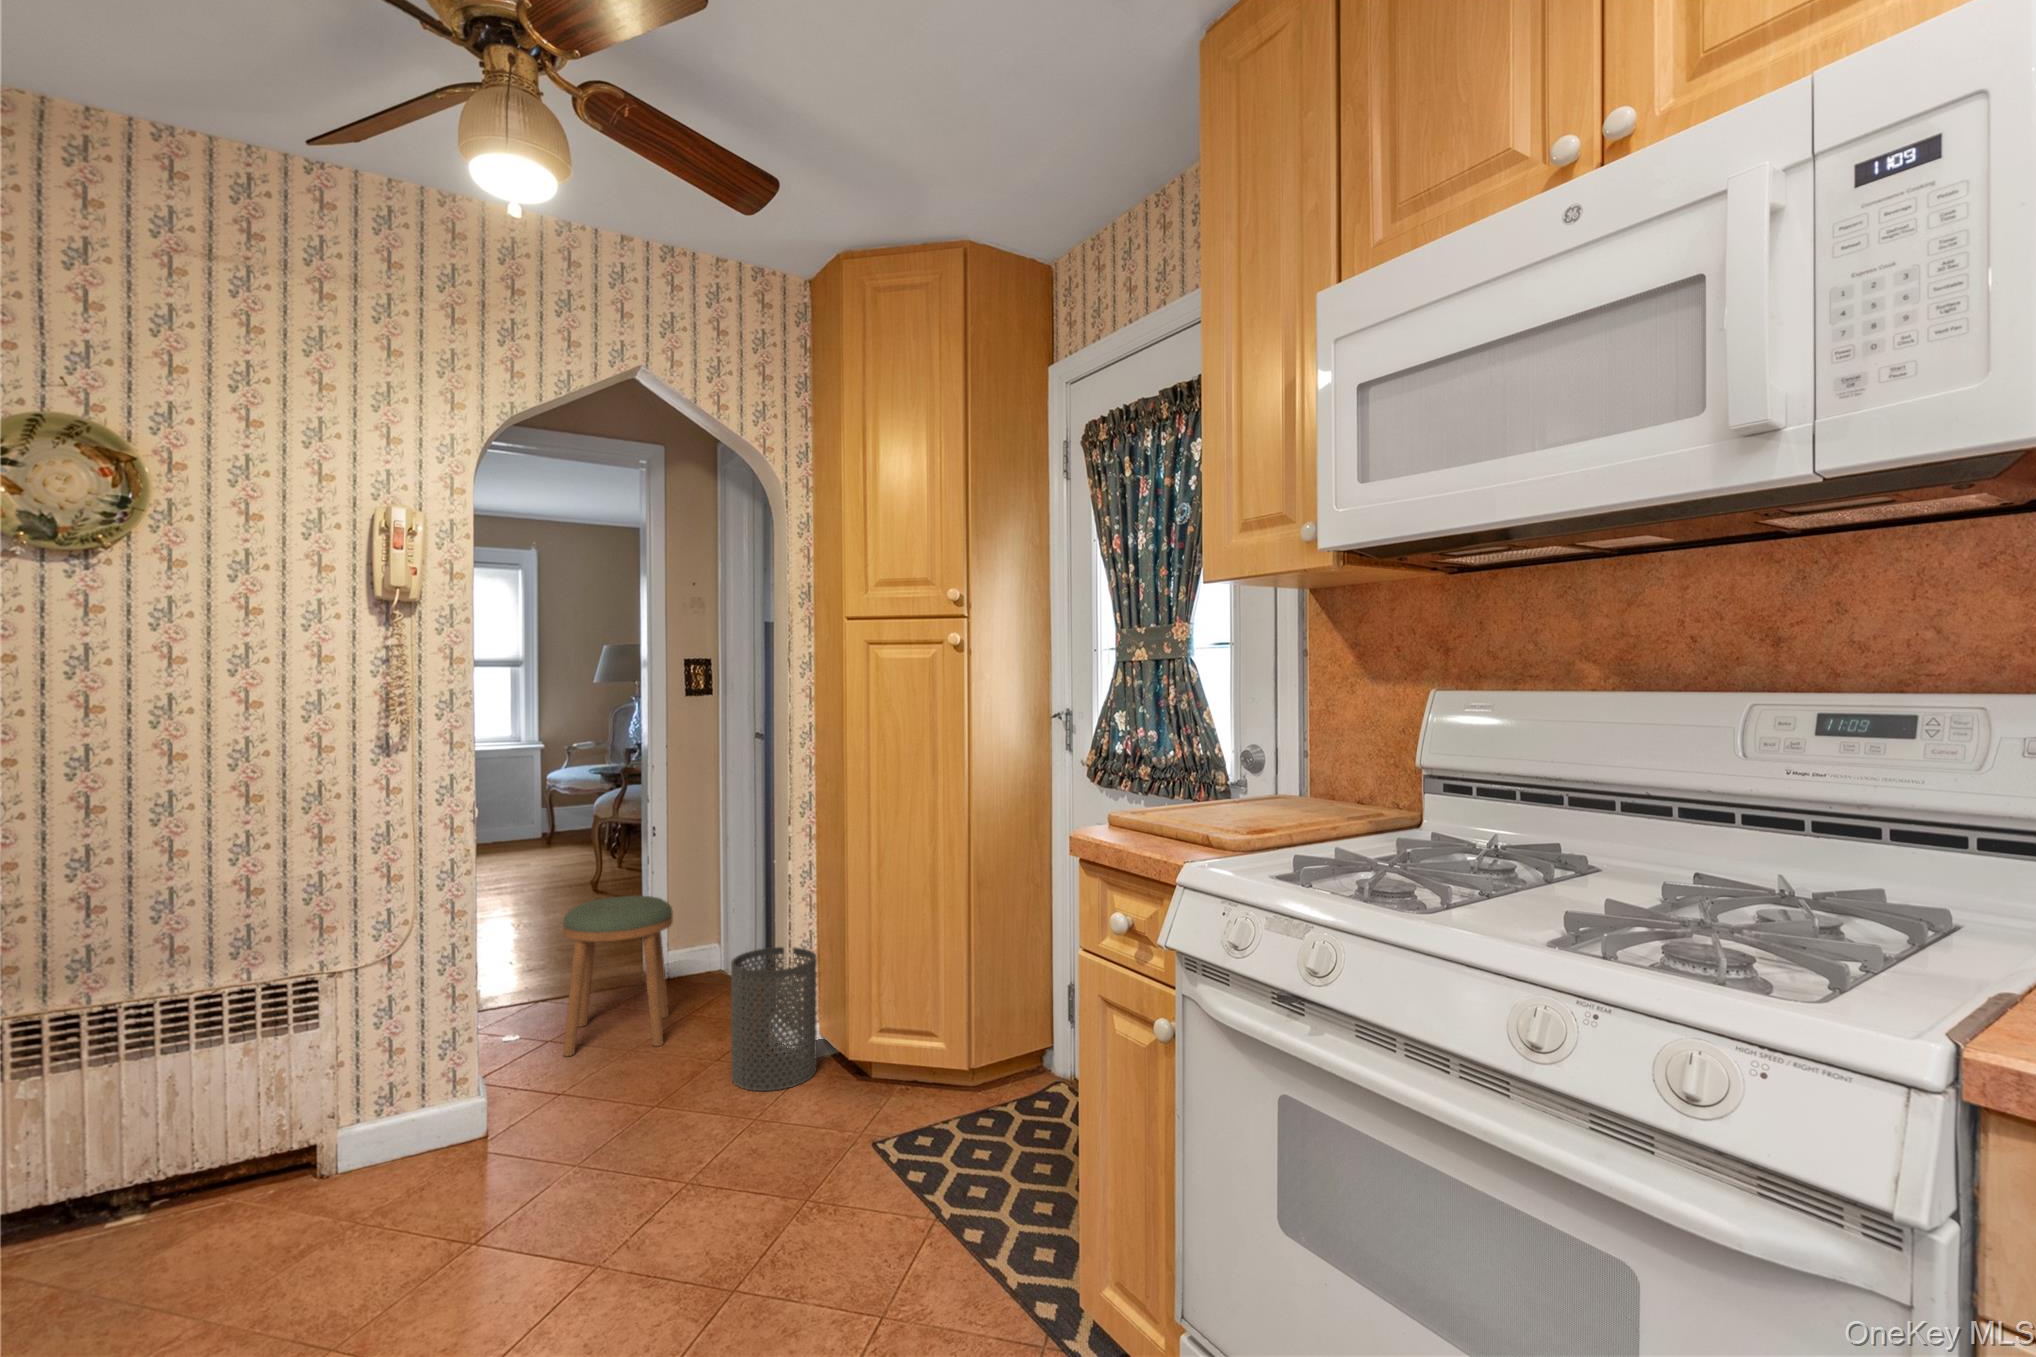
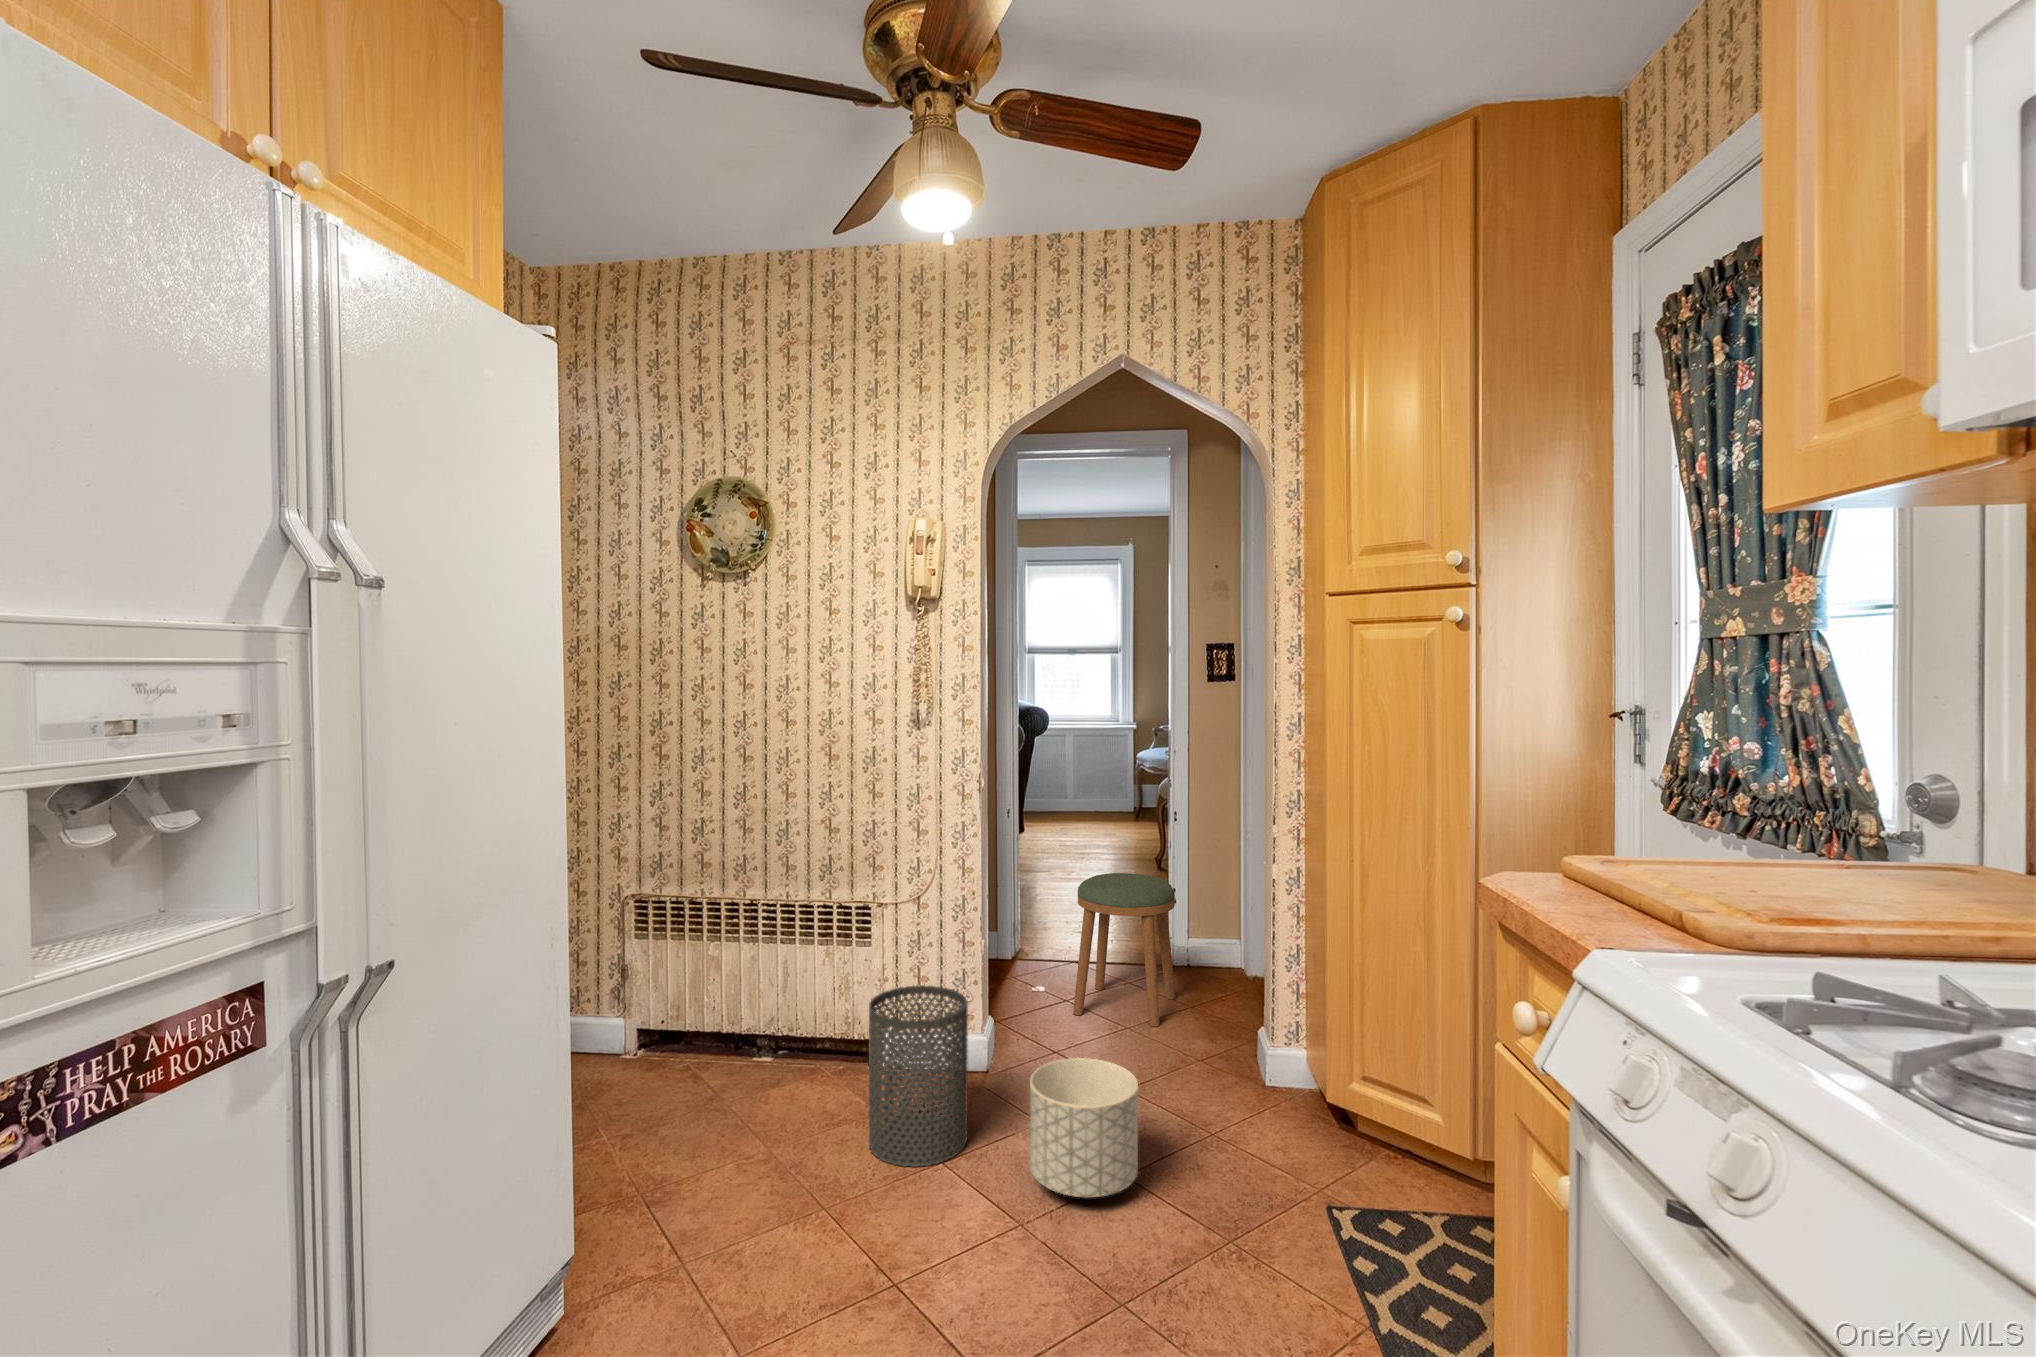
trash can: present [731,947,817,1091] -> present [869,985,968,1167]
planter: none [589,1077,706,1217] -> present [1030,1058,1138,1198]

